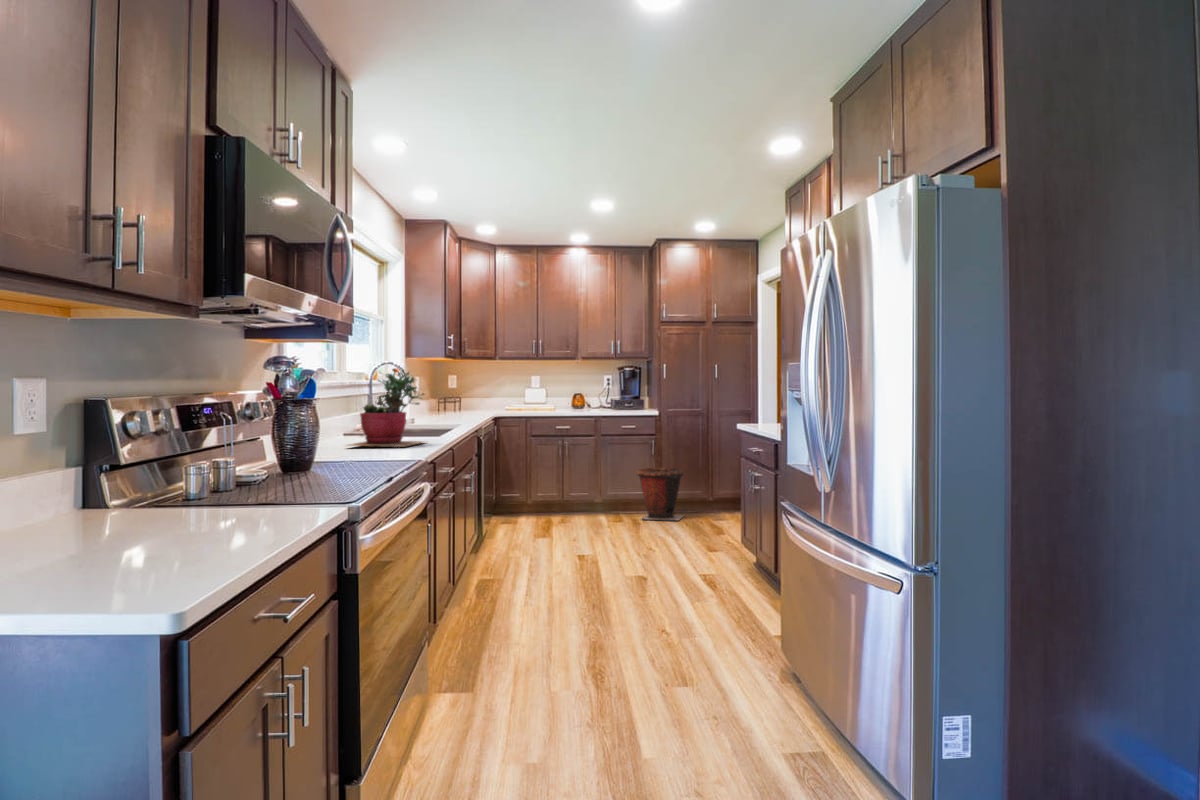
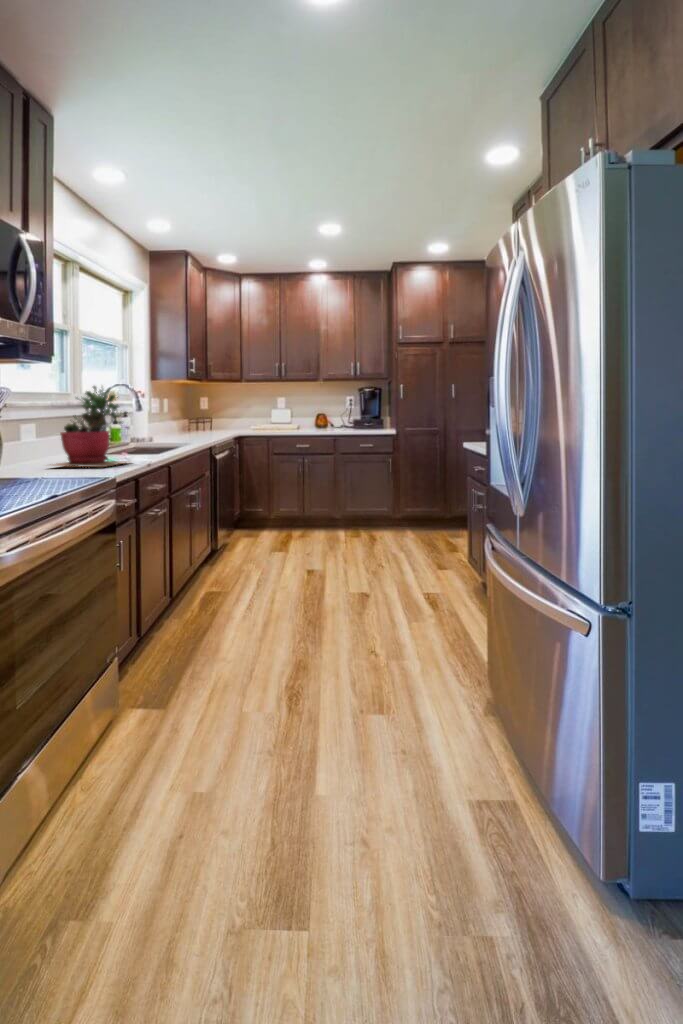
waste bin: present [637,468,684,520] -> none [374,486,420,537]

